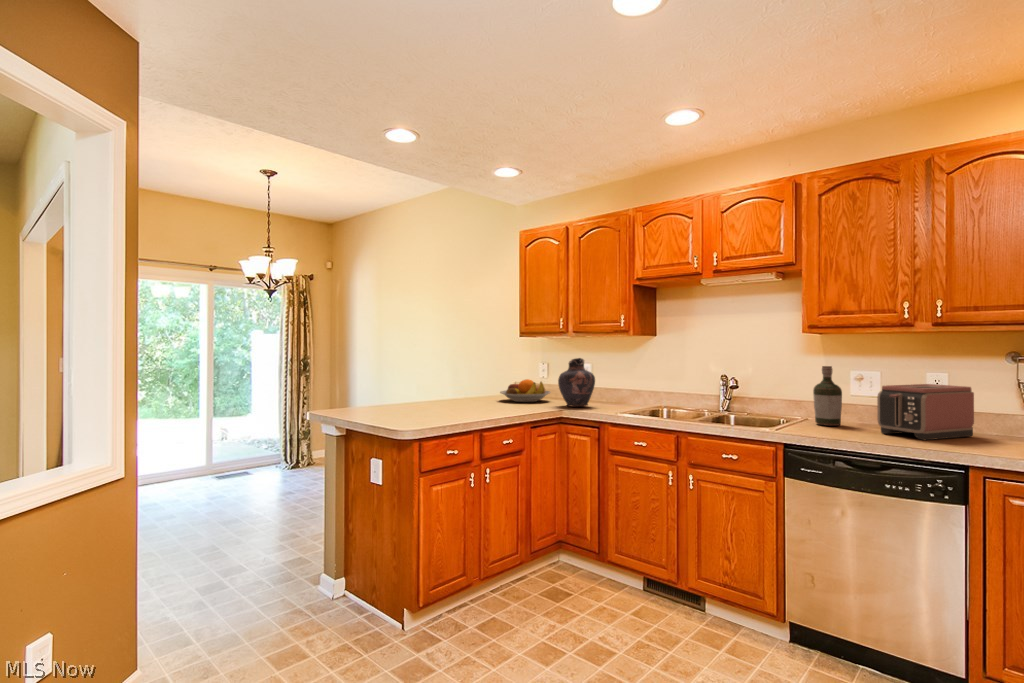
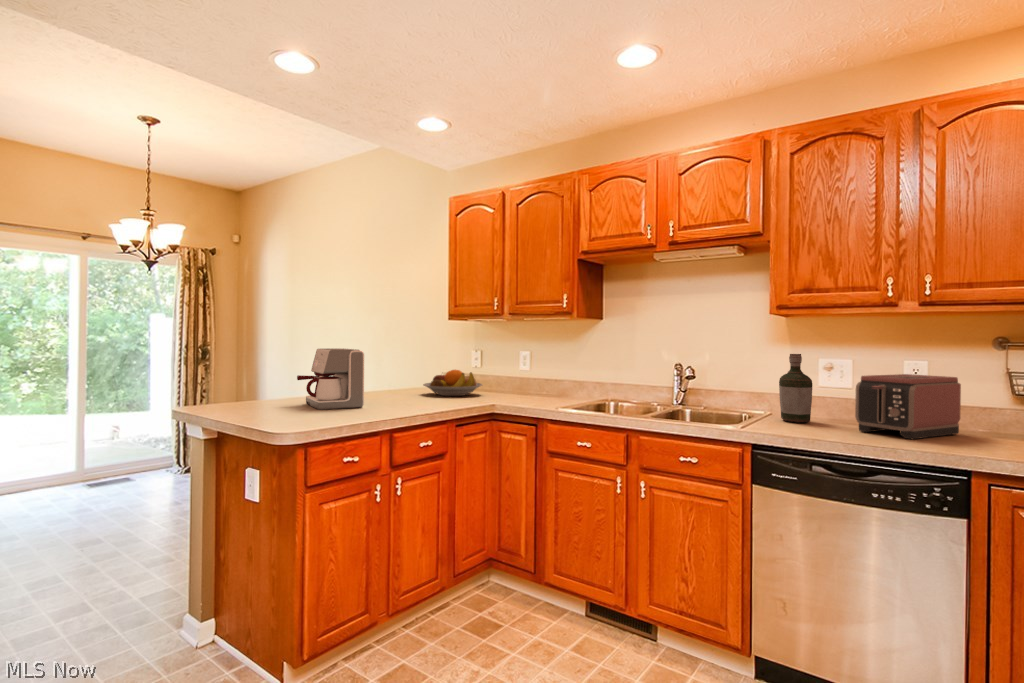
vase: present [558,358,595,406] -> none [490,345,533,401]
coffee maker: none [402,363,456,413] -> present [297,348,364,410]

